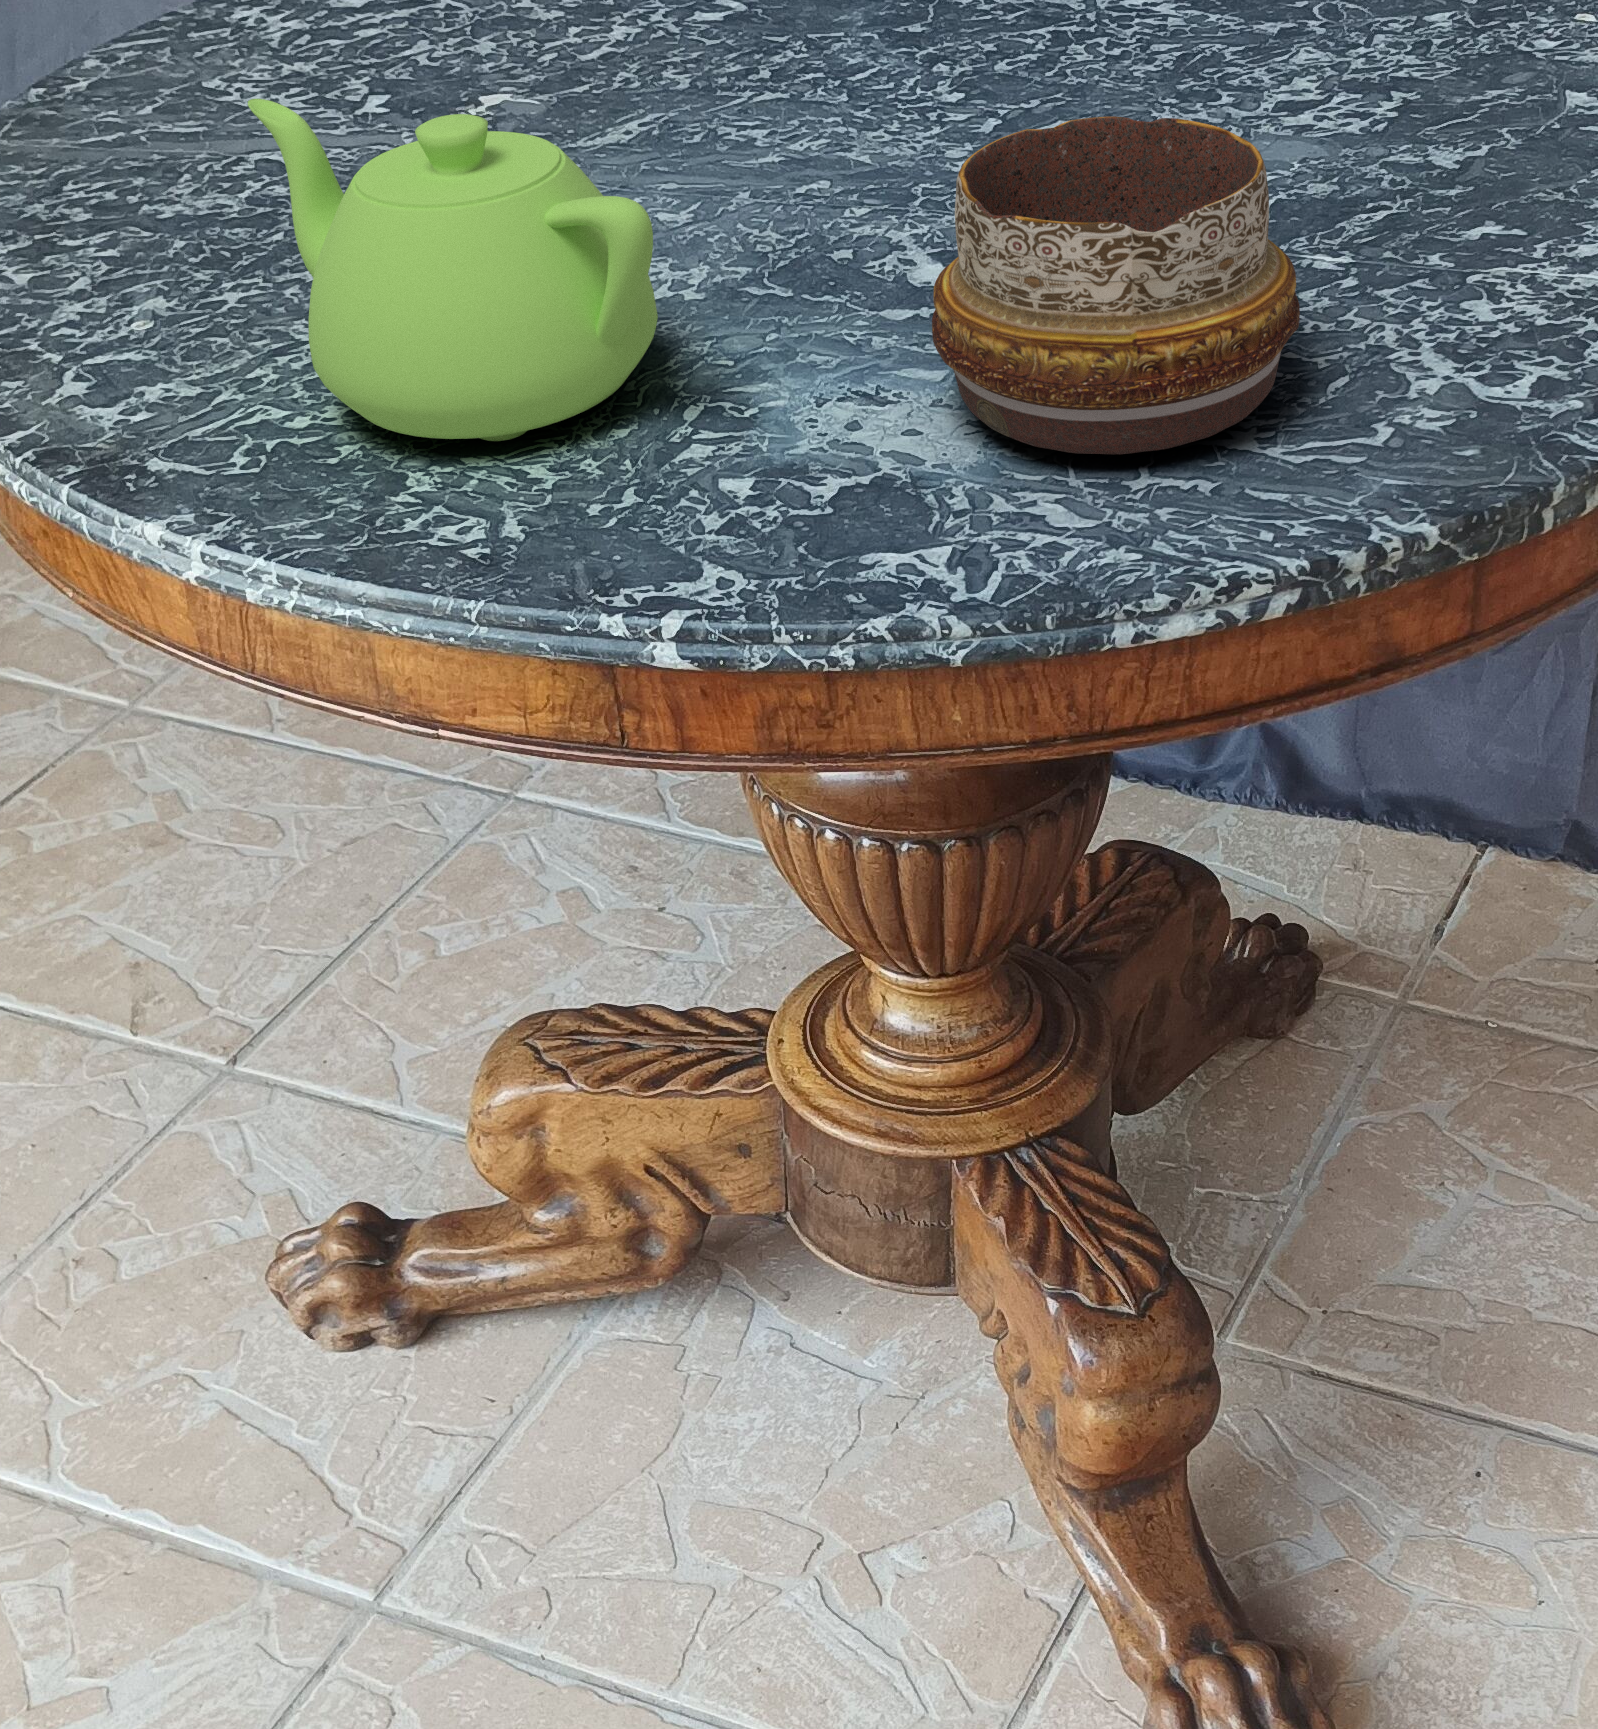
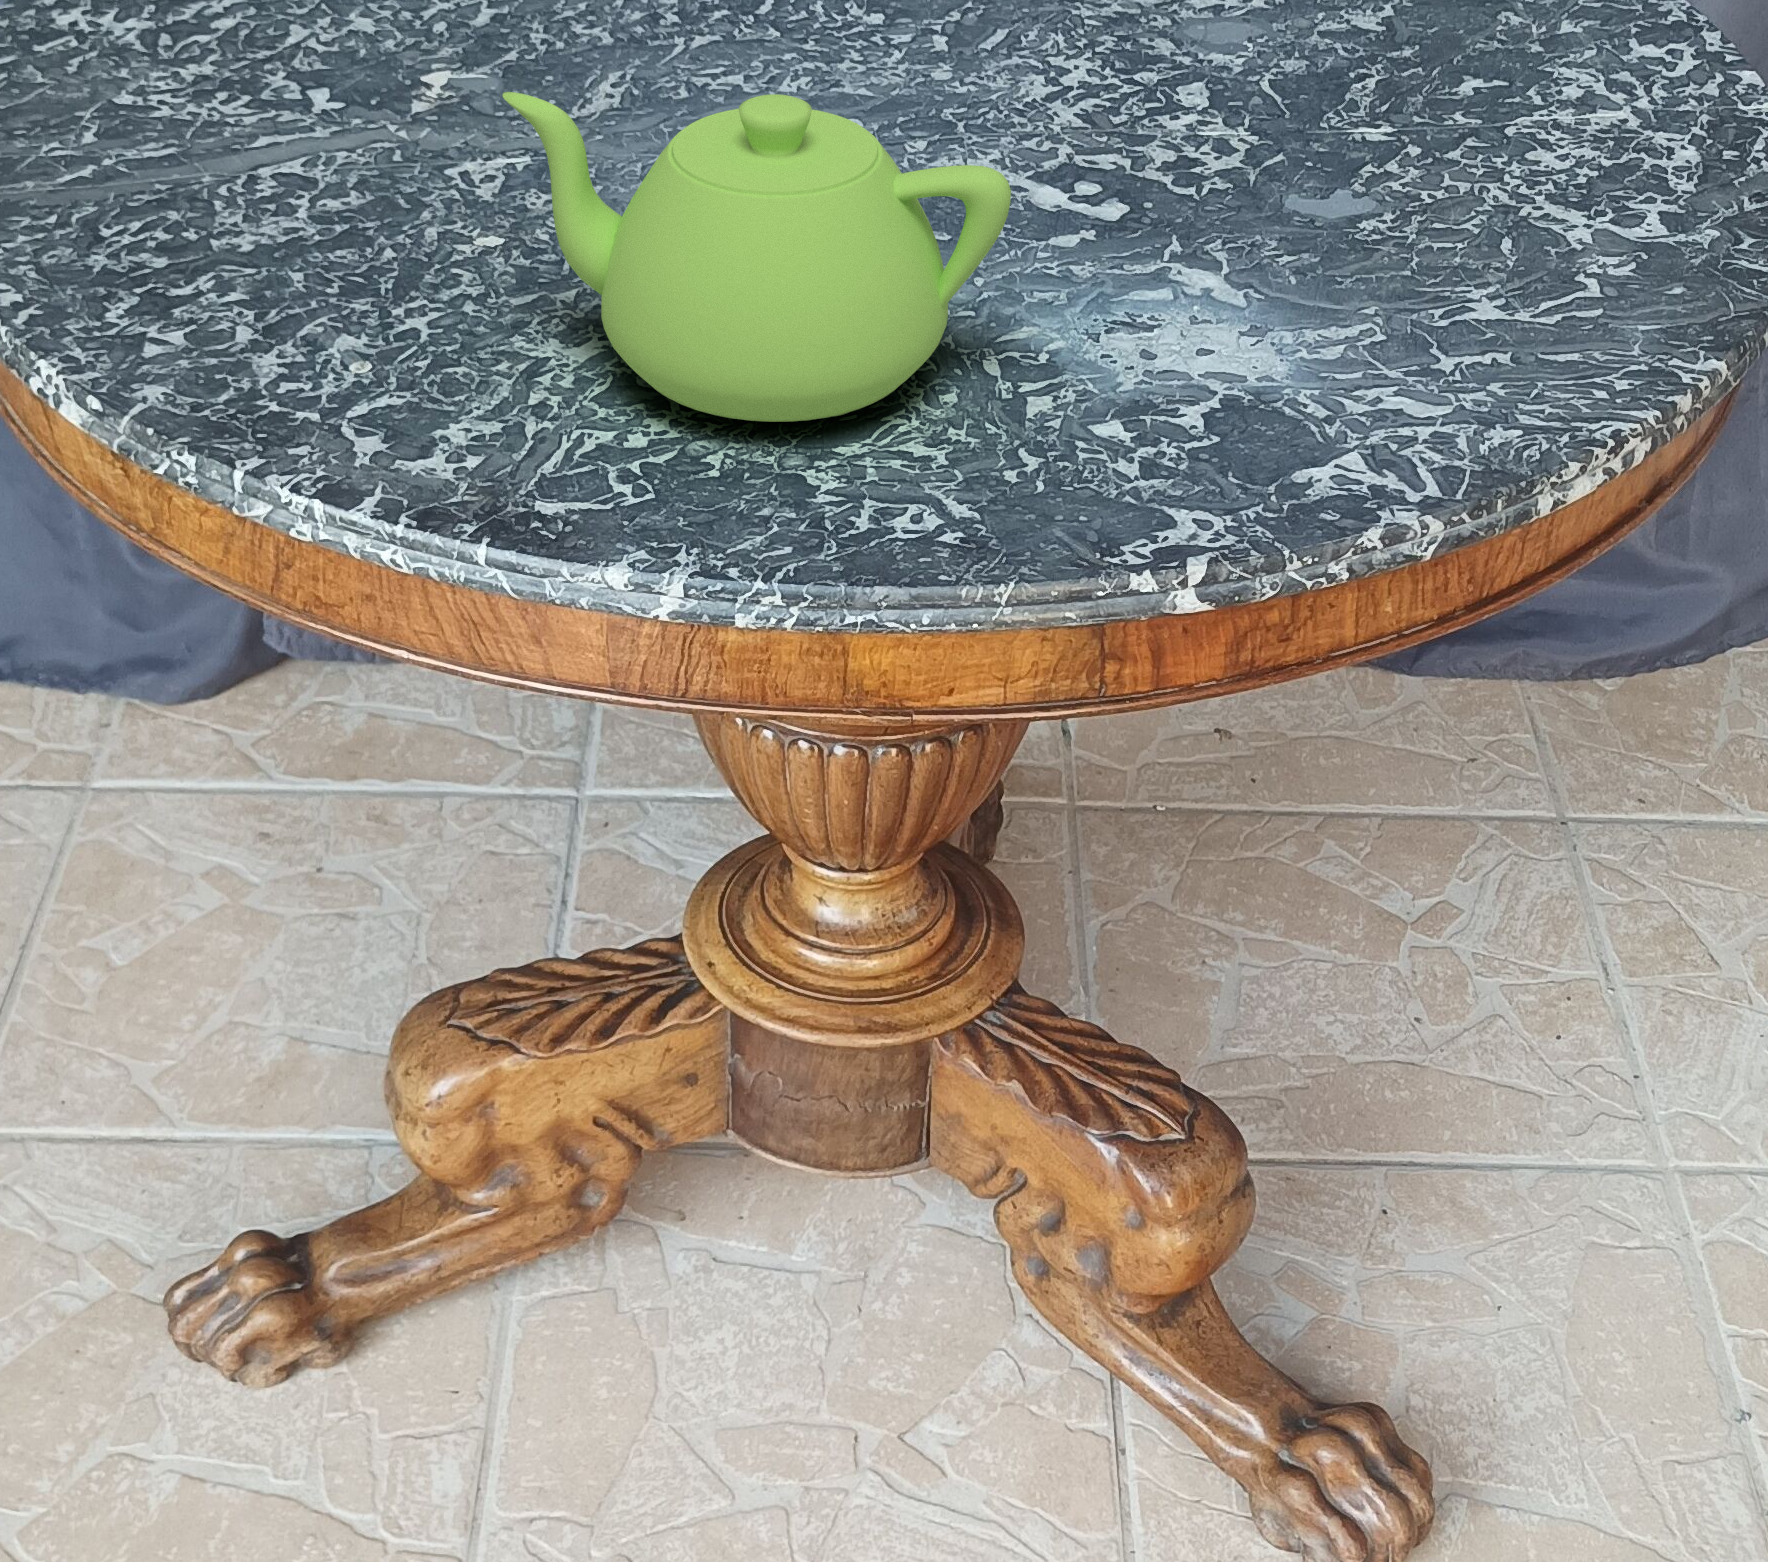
decorative bowl: present [932,116,1300,454] -> none [1209,47,1547,361]

